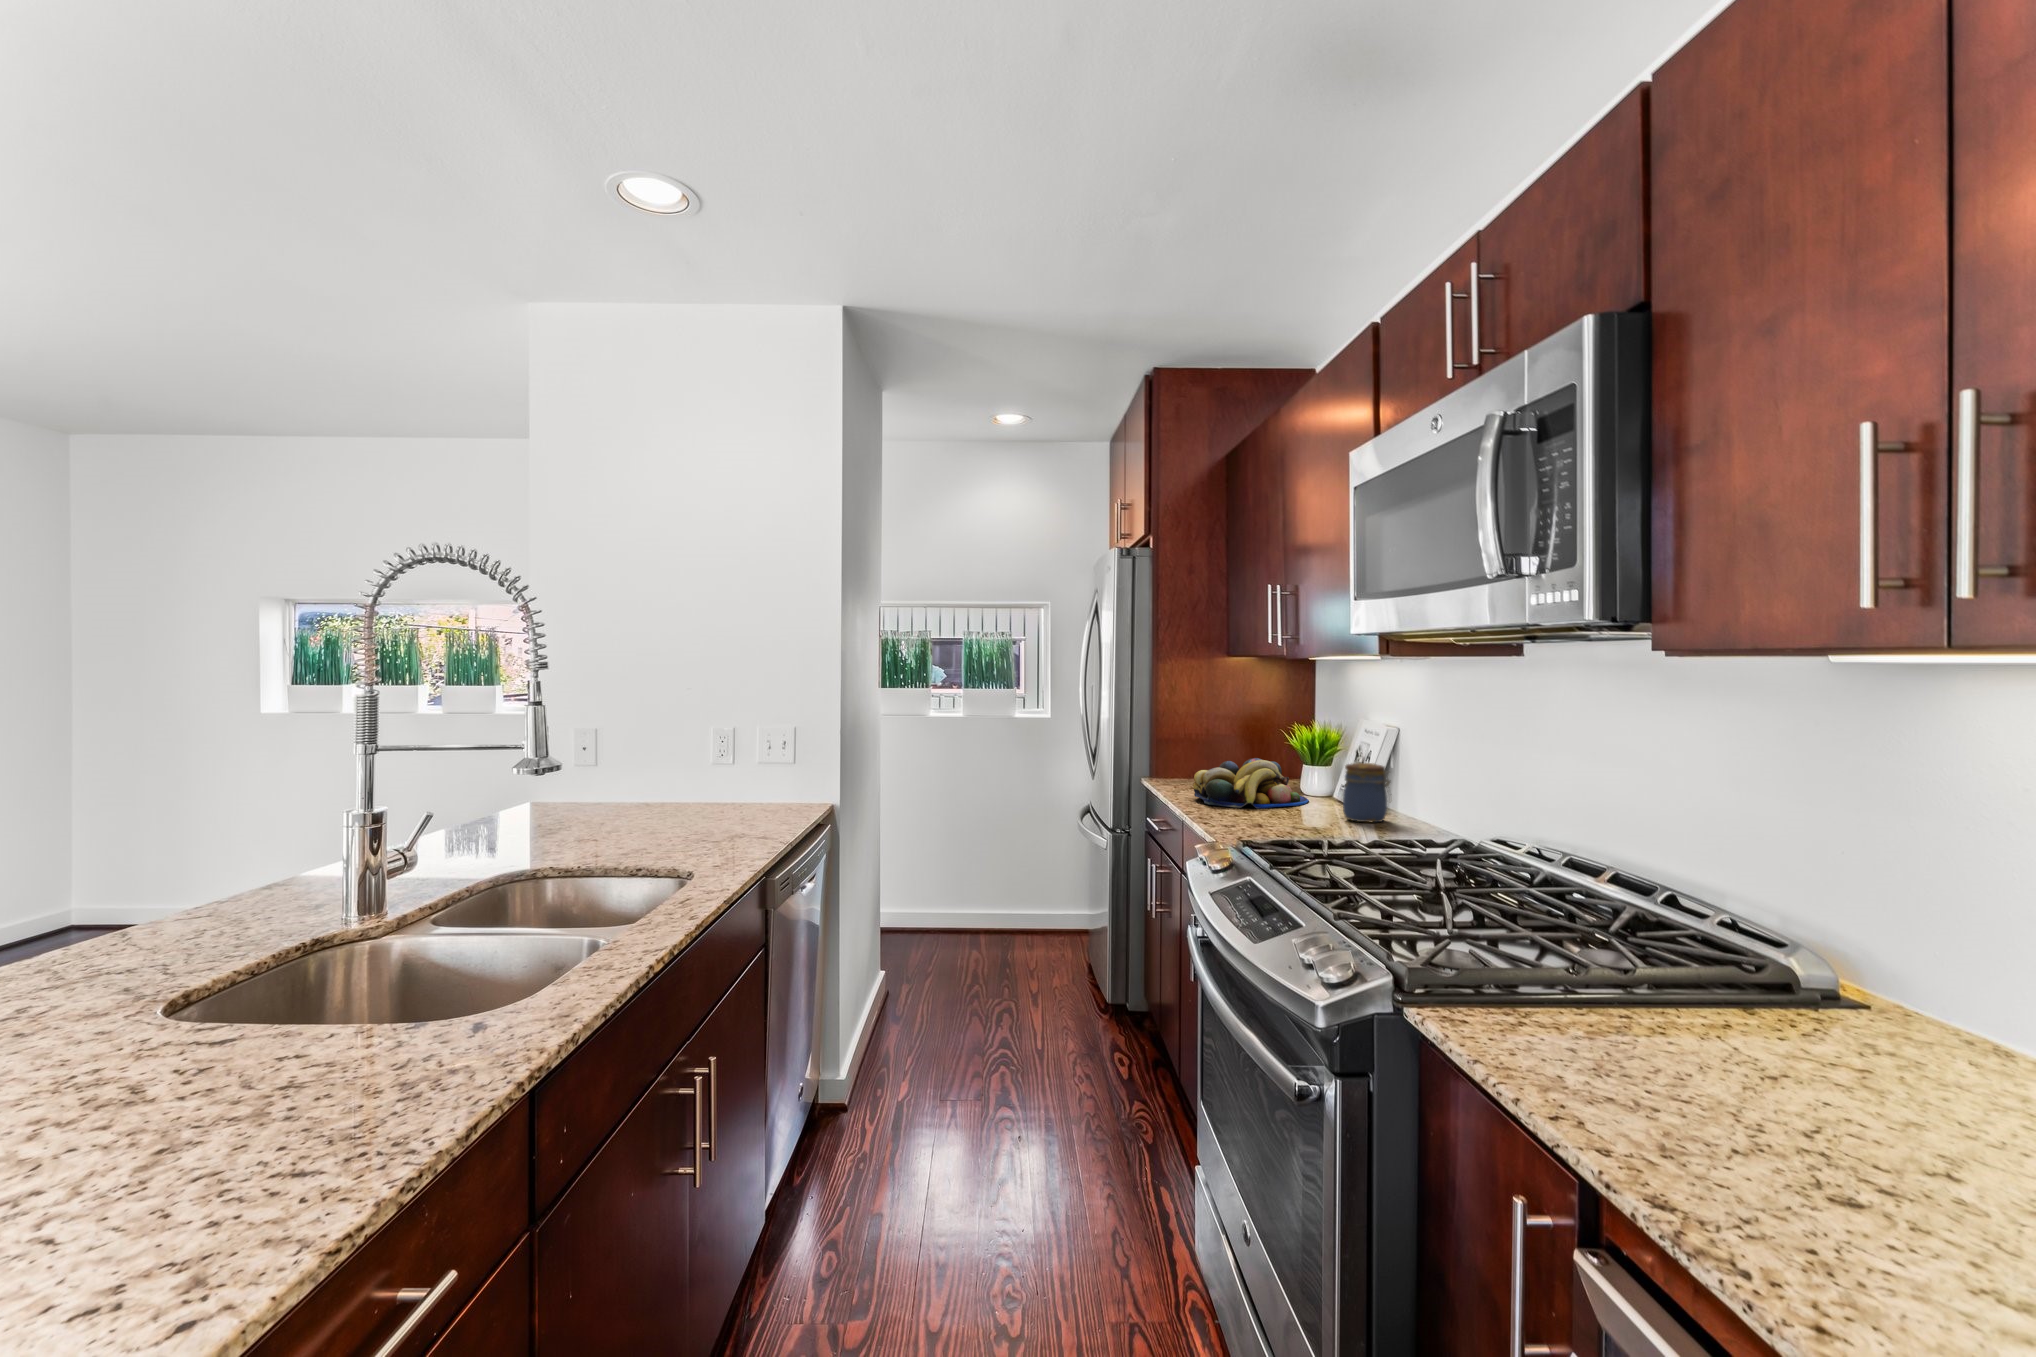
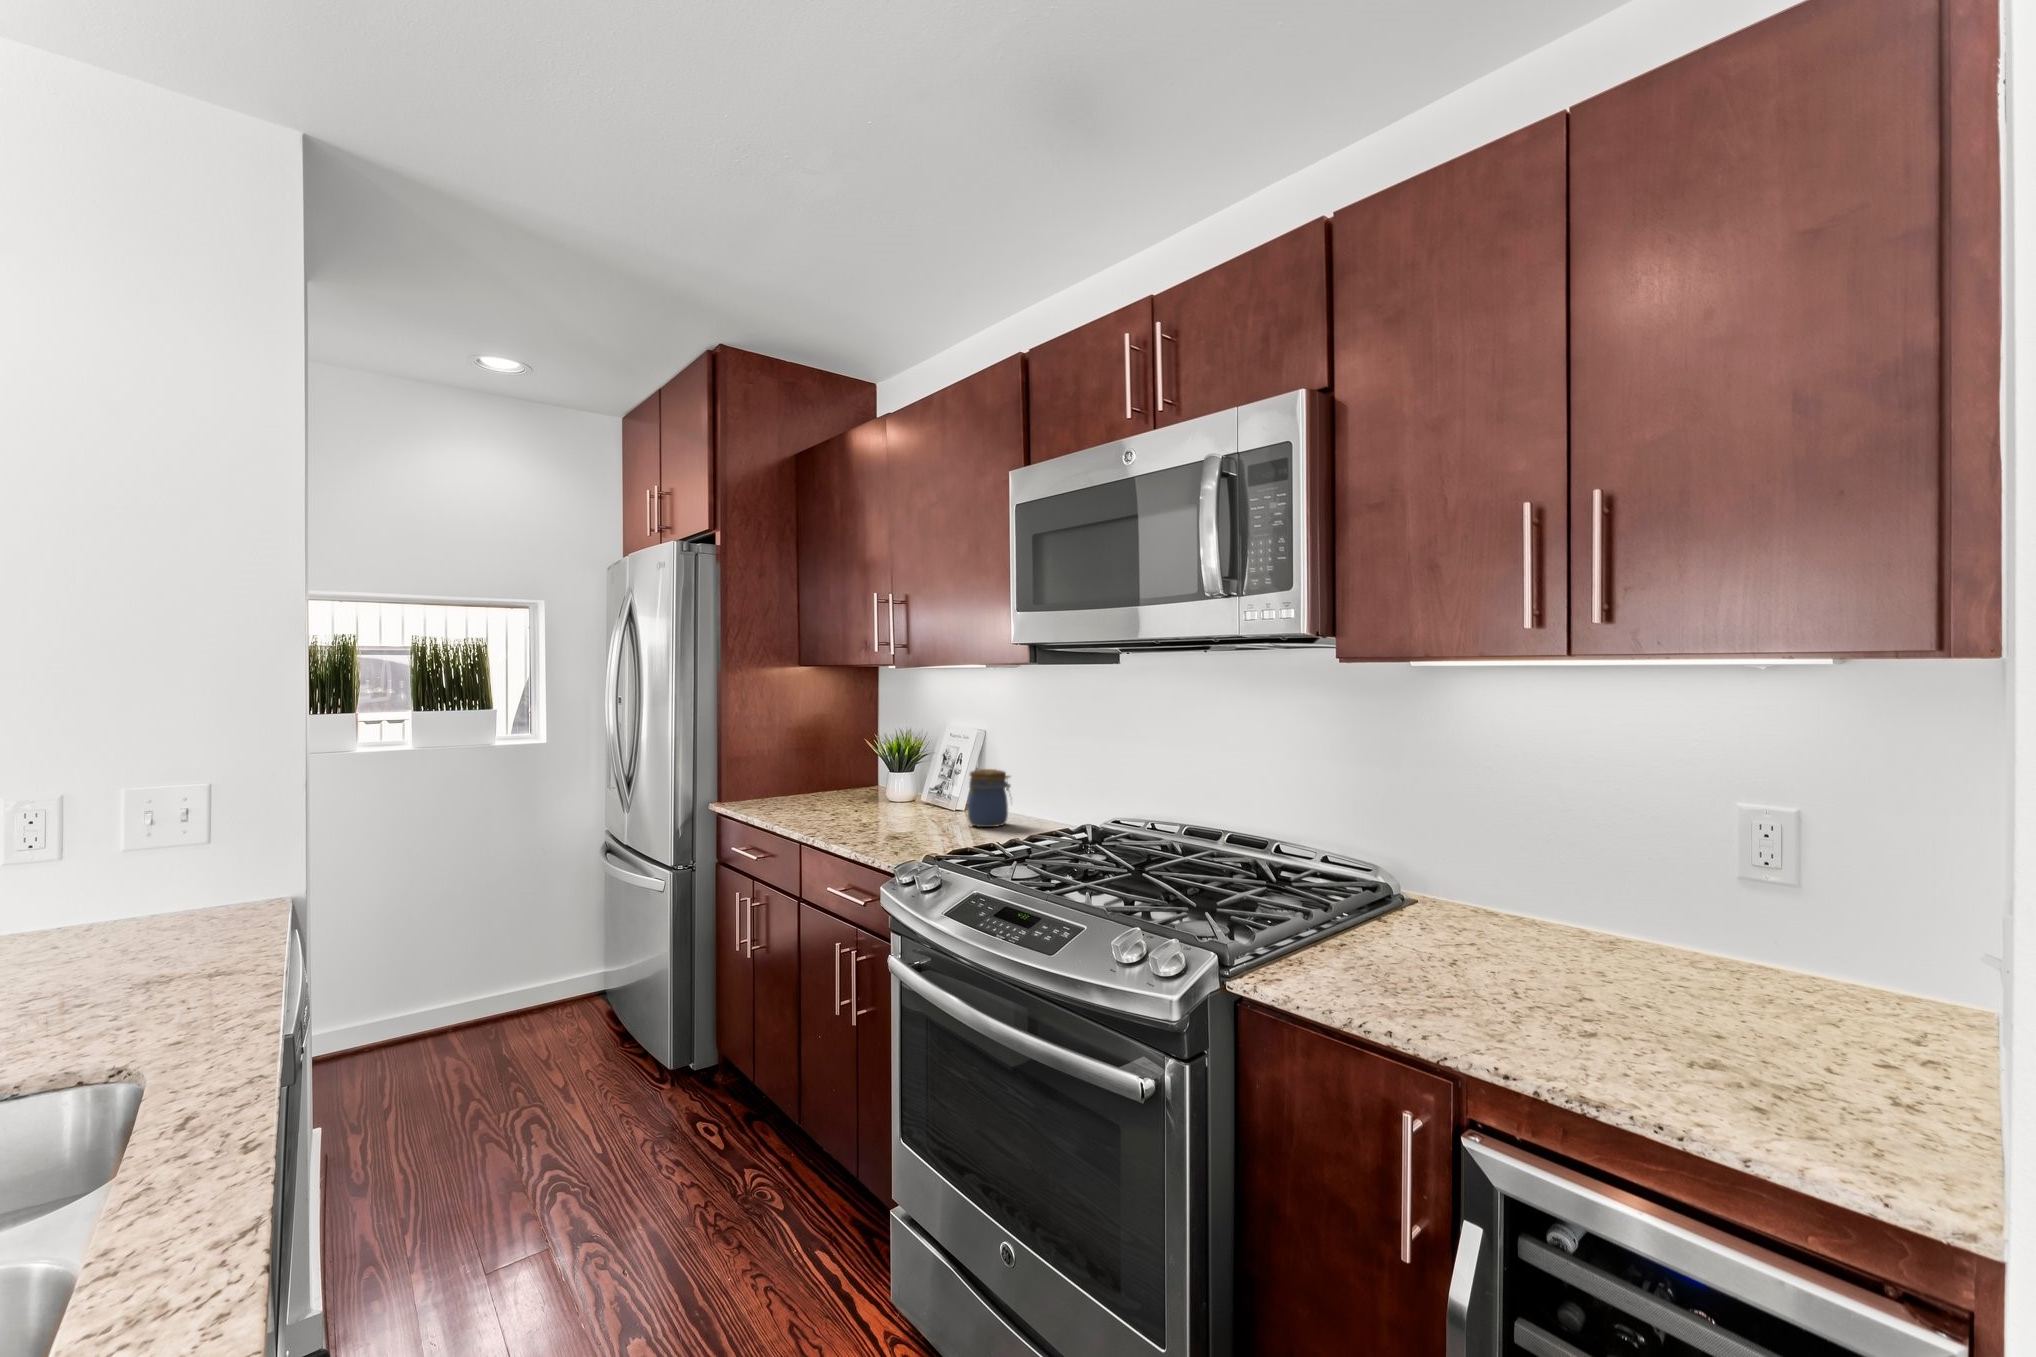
fruit bowl: present [1193,758,1309,808] -> none [792,772,913,826]

